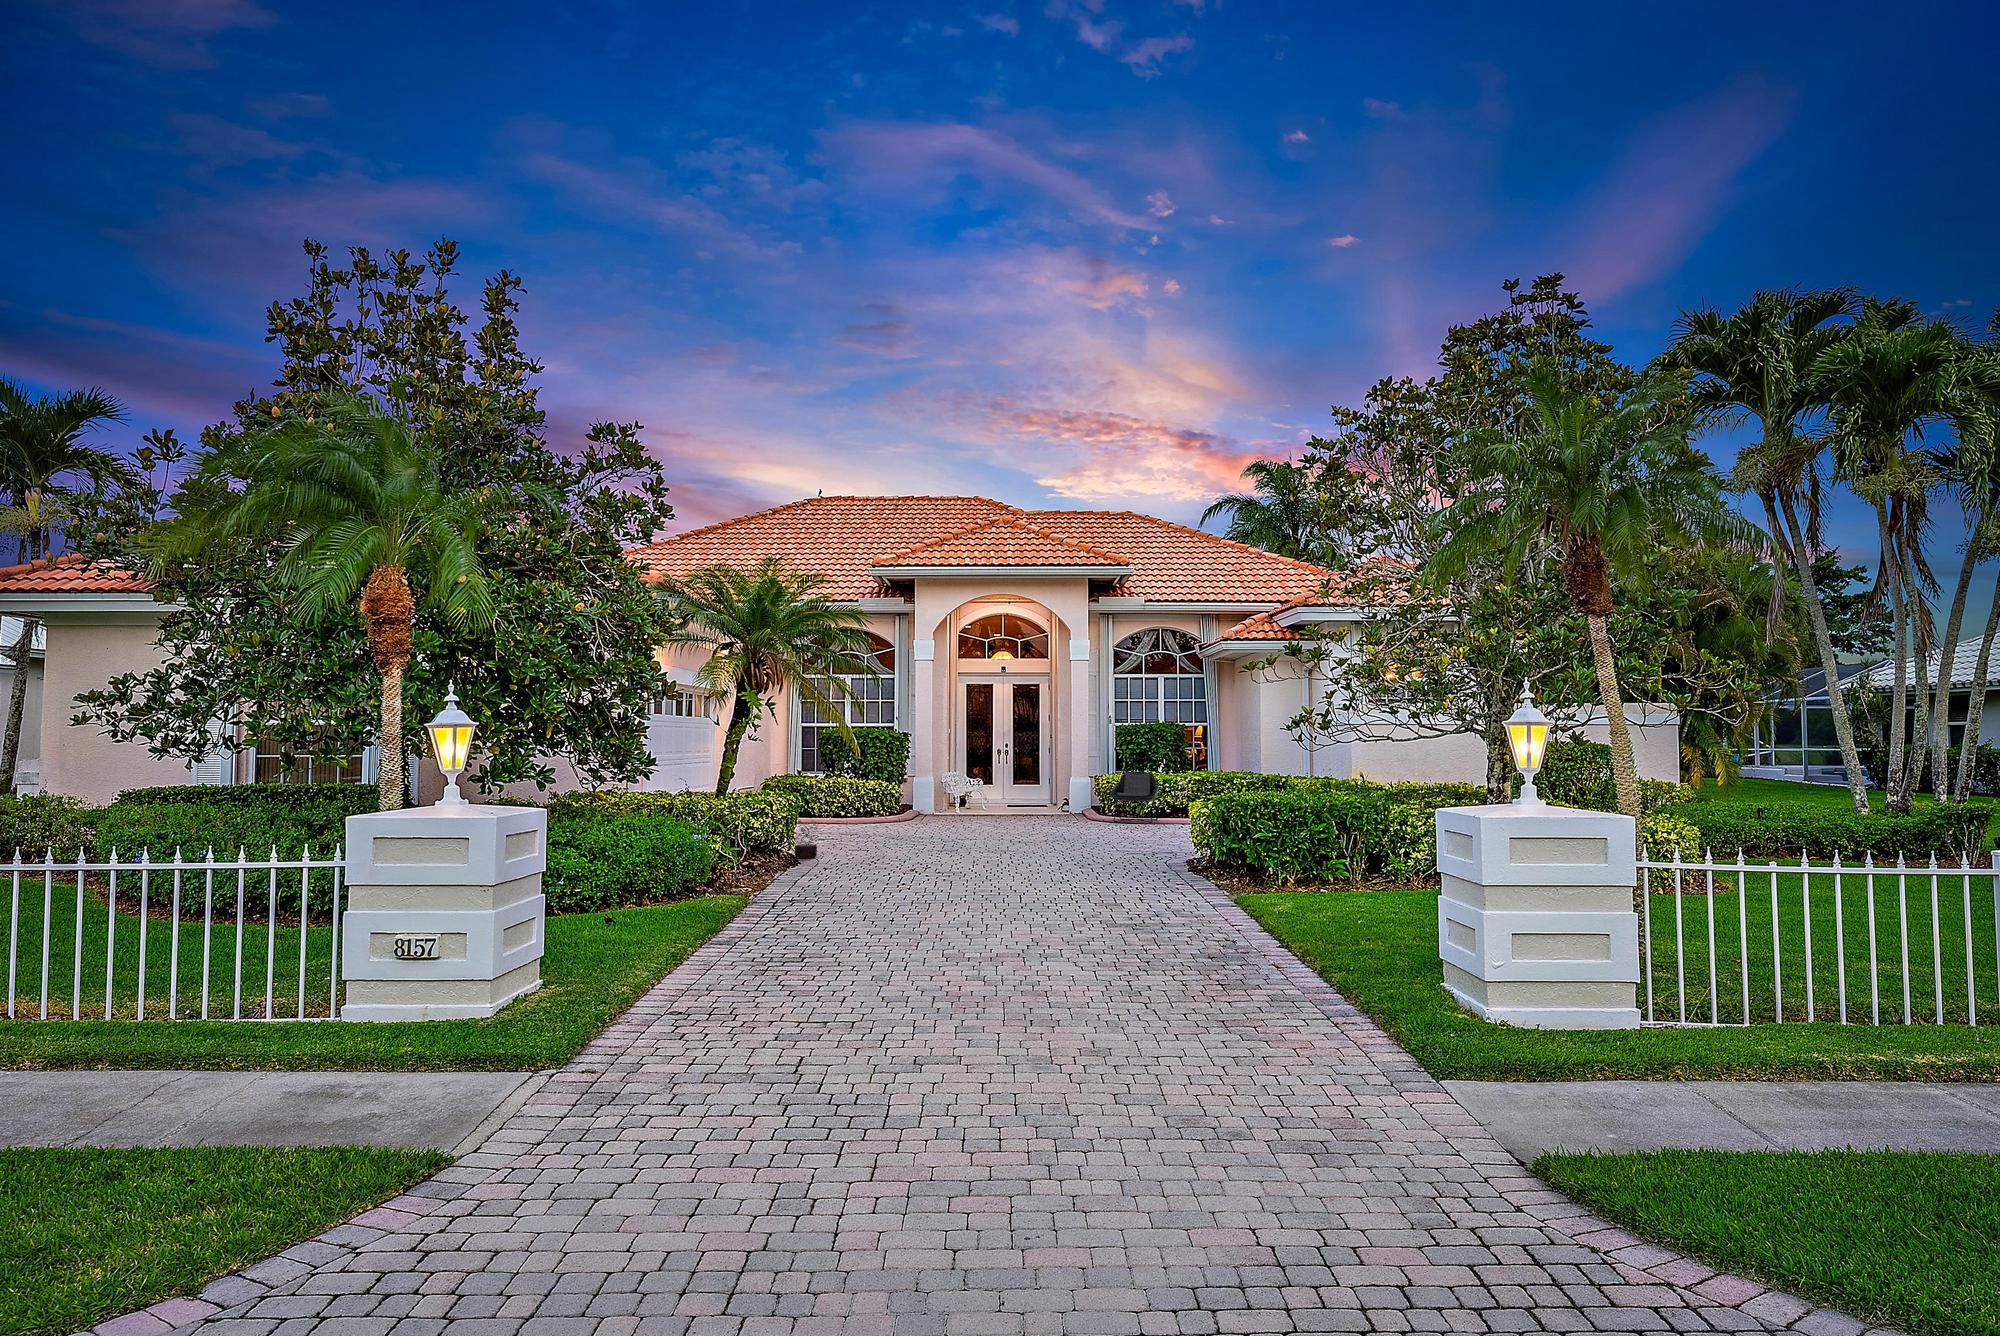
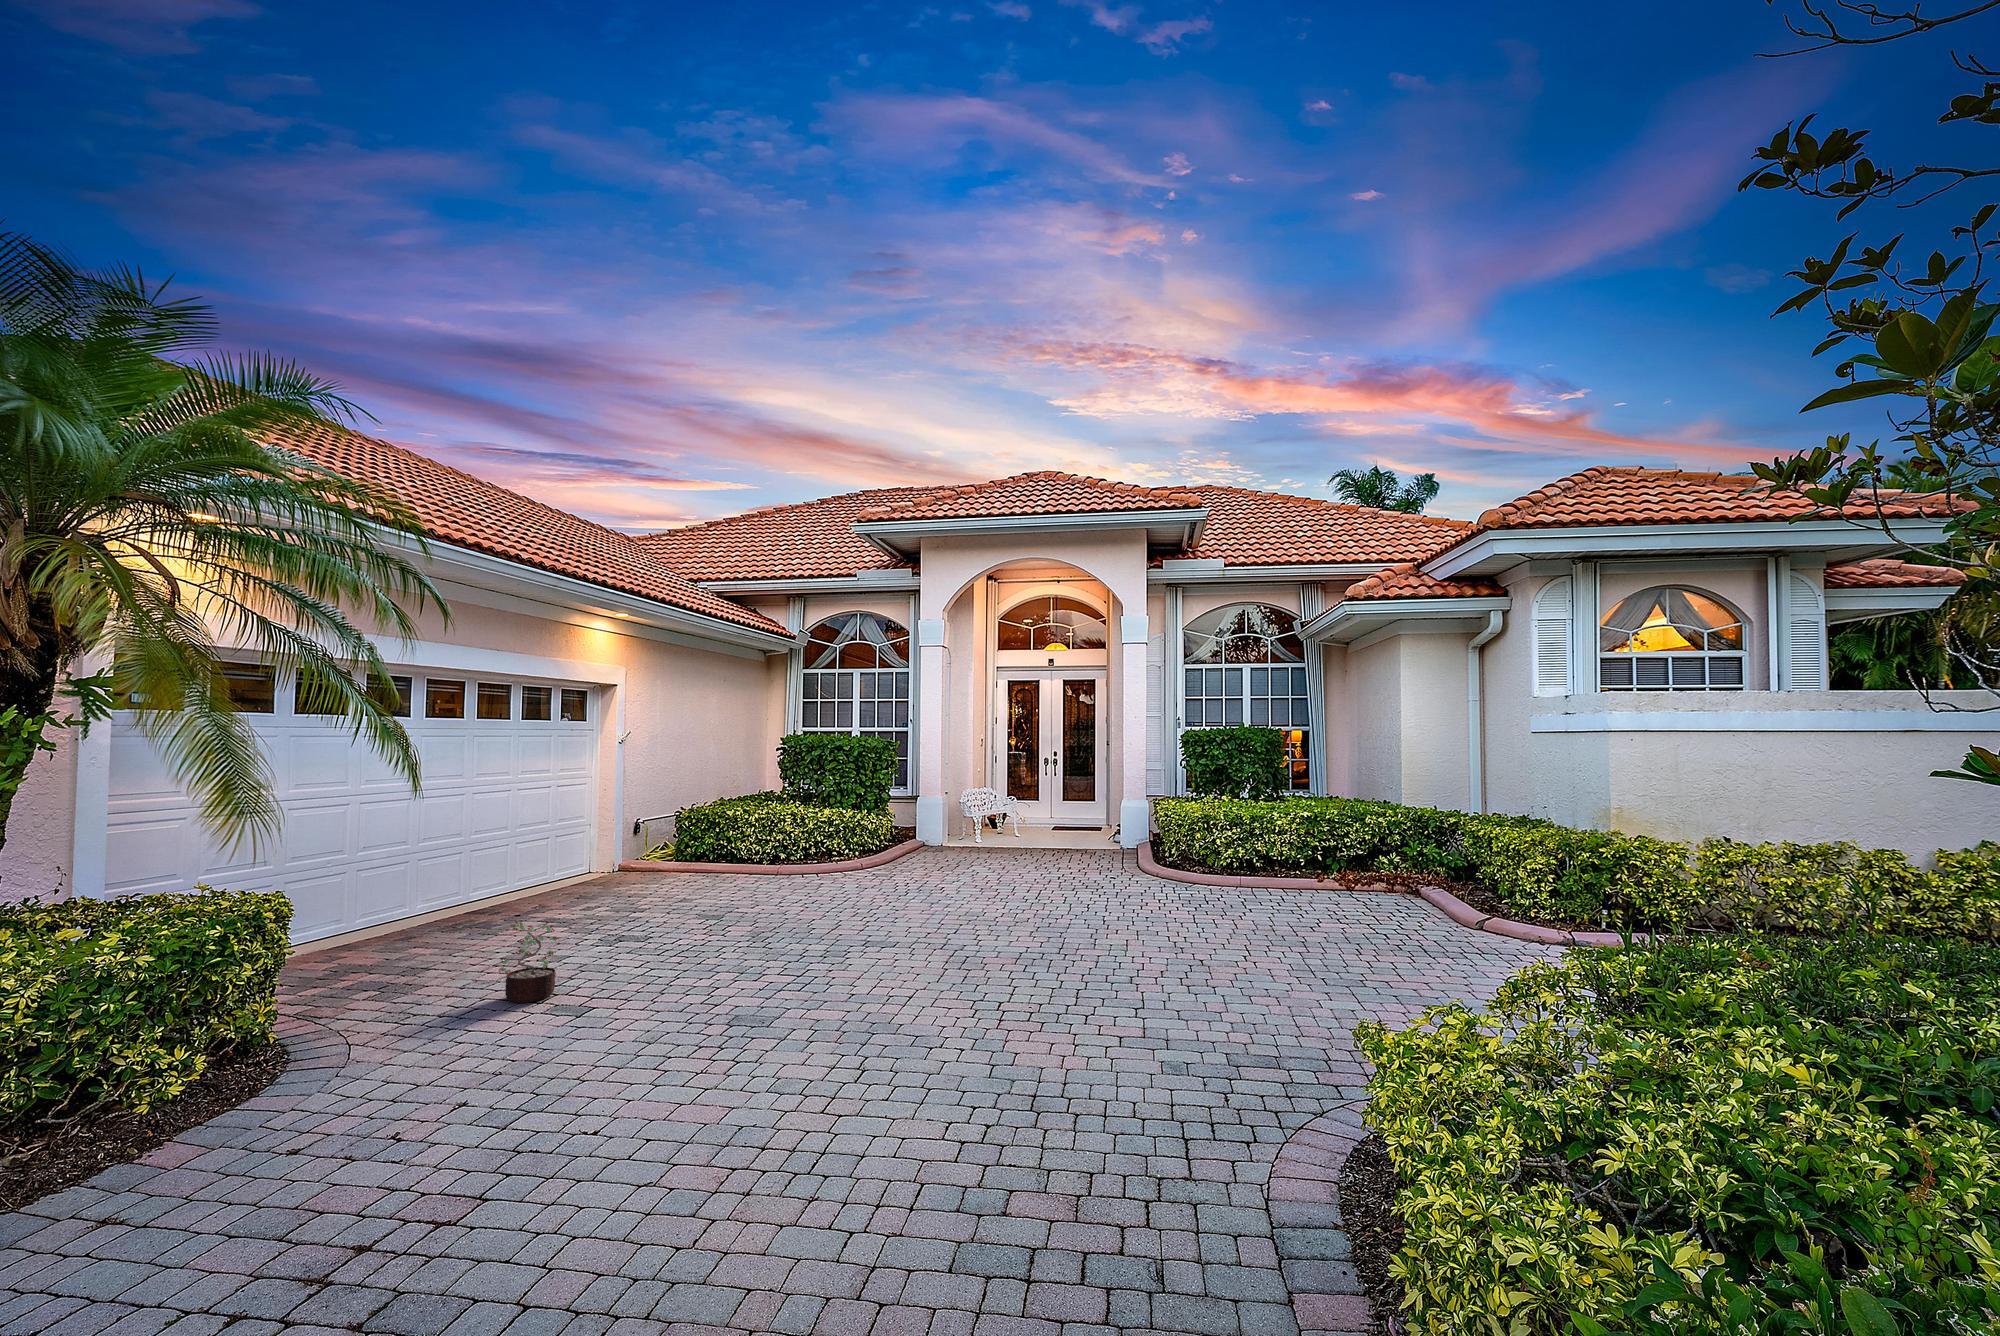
lounge chair: present [1111,771,1158,823] -> none [1169,803,1243,888]

